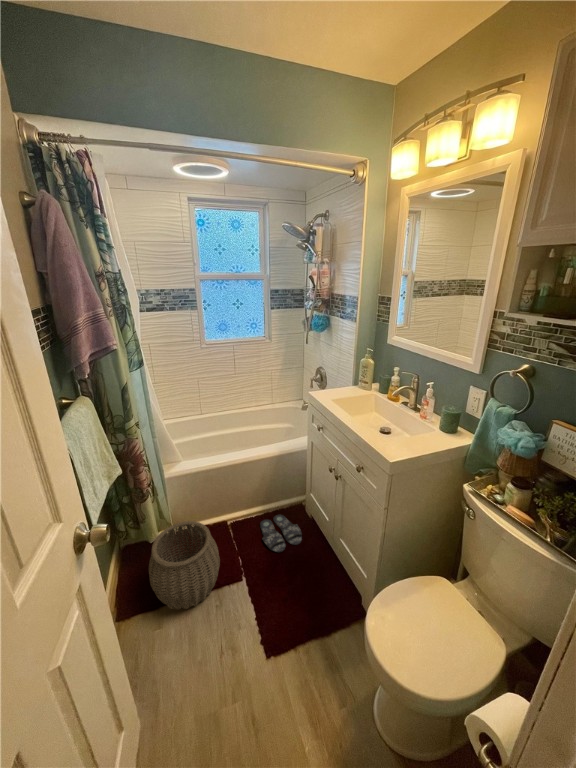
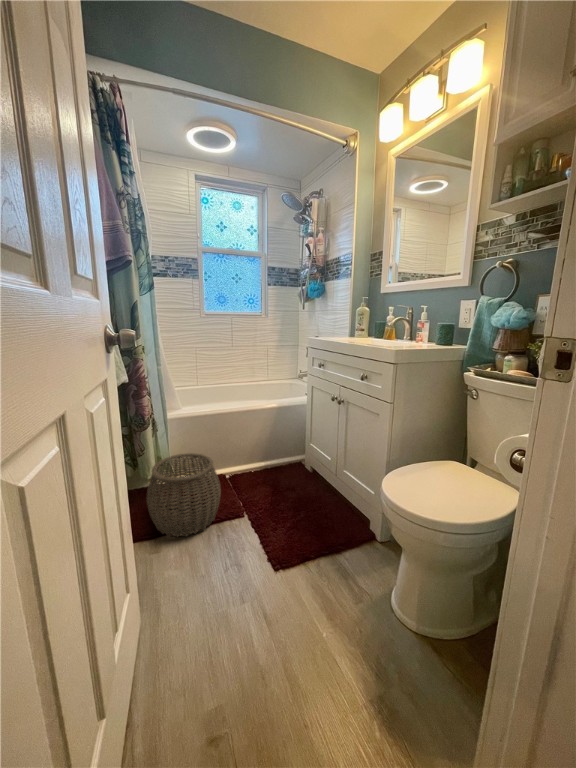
slippers: present [260,515,302,552] -> none [259,468,303,494]

